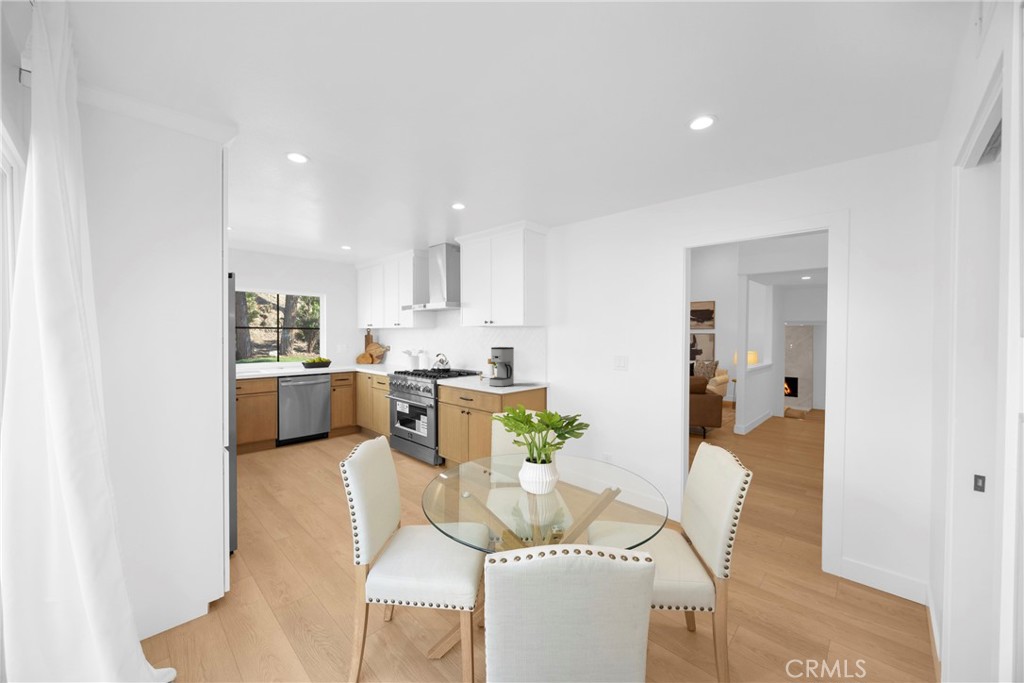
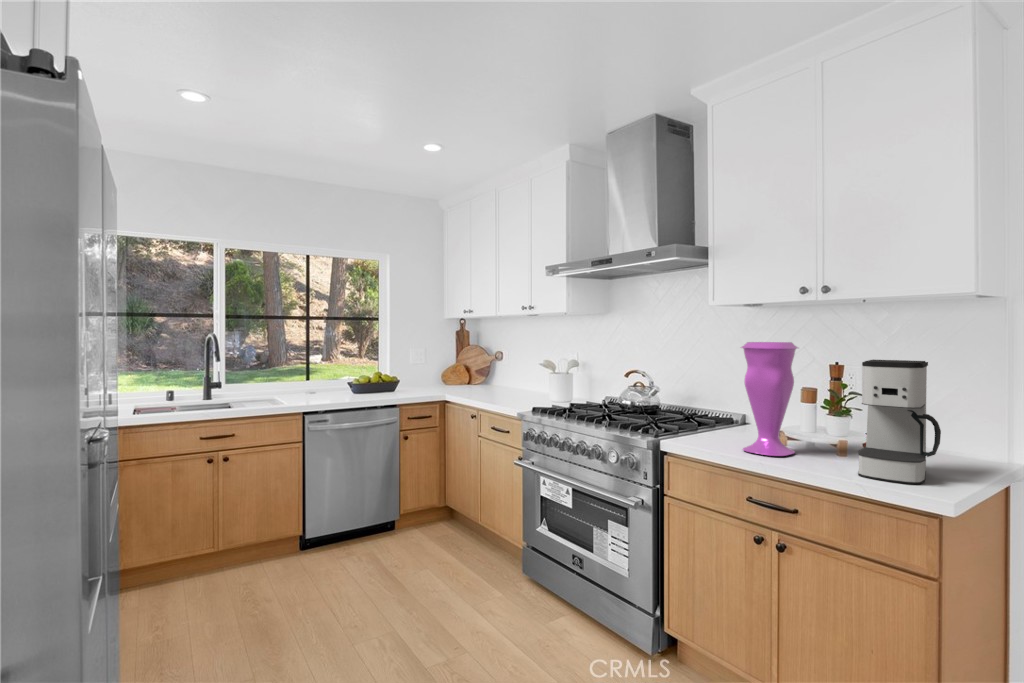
vase: none [461,341,482,382] -> present [741,342,798,456]

